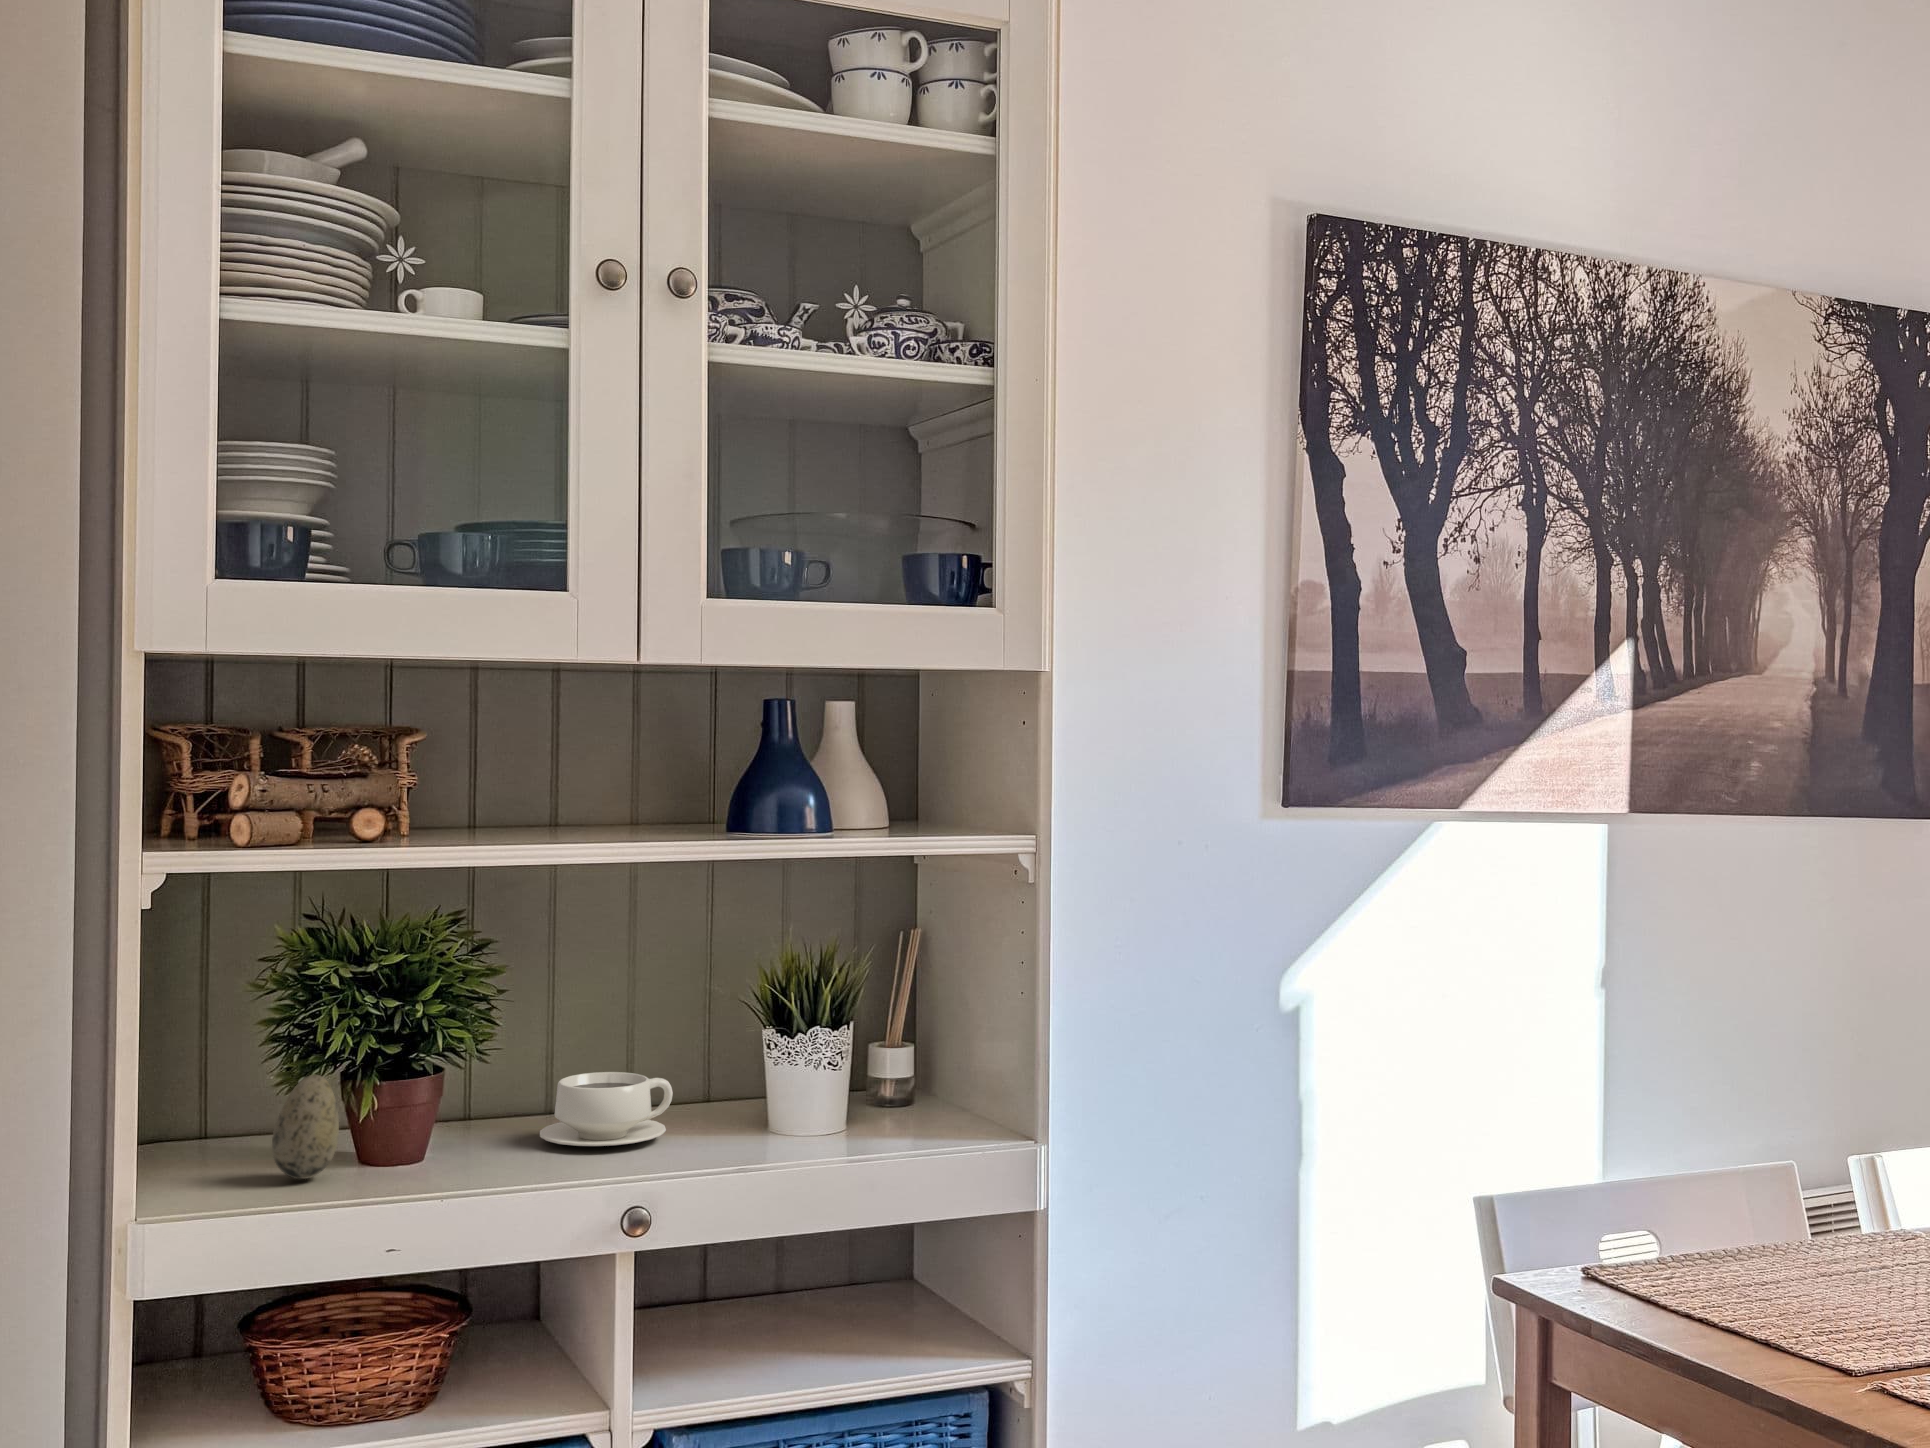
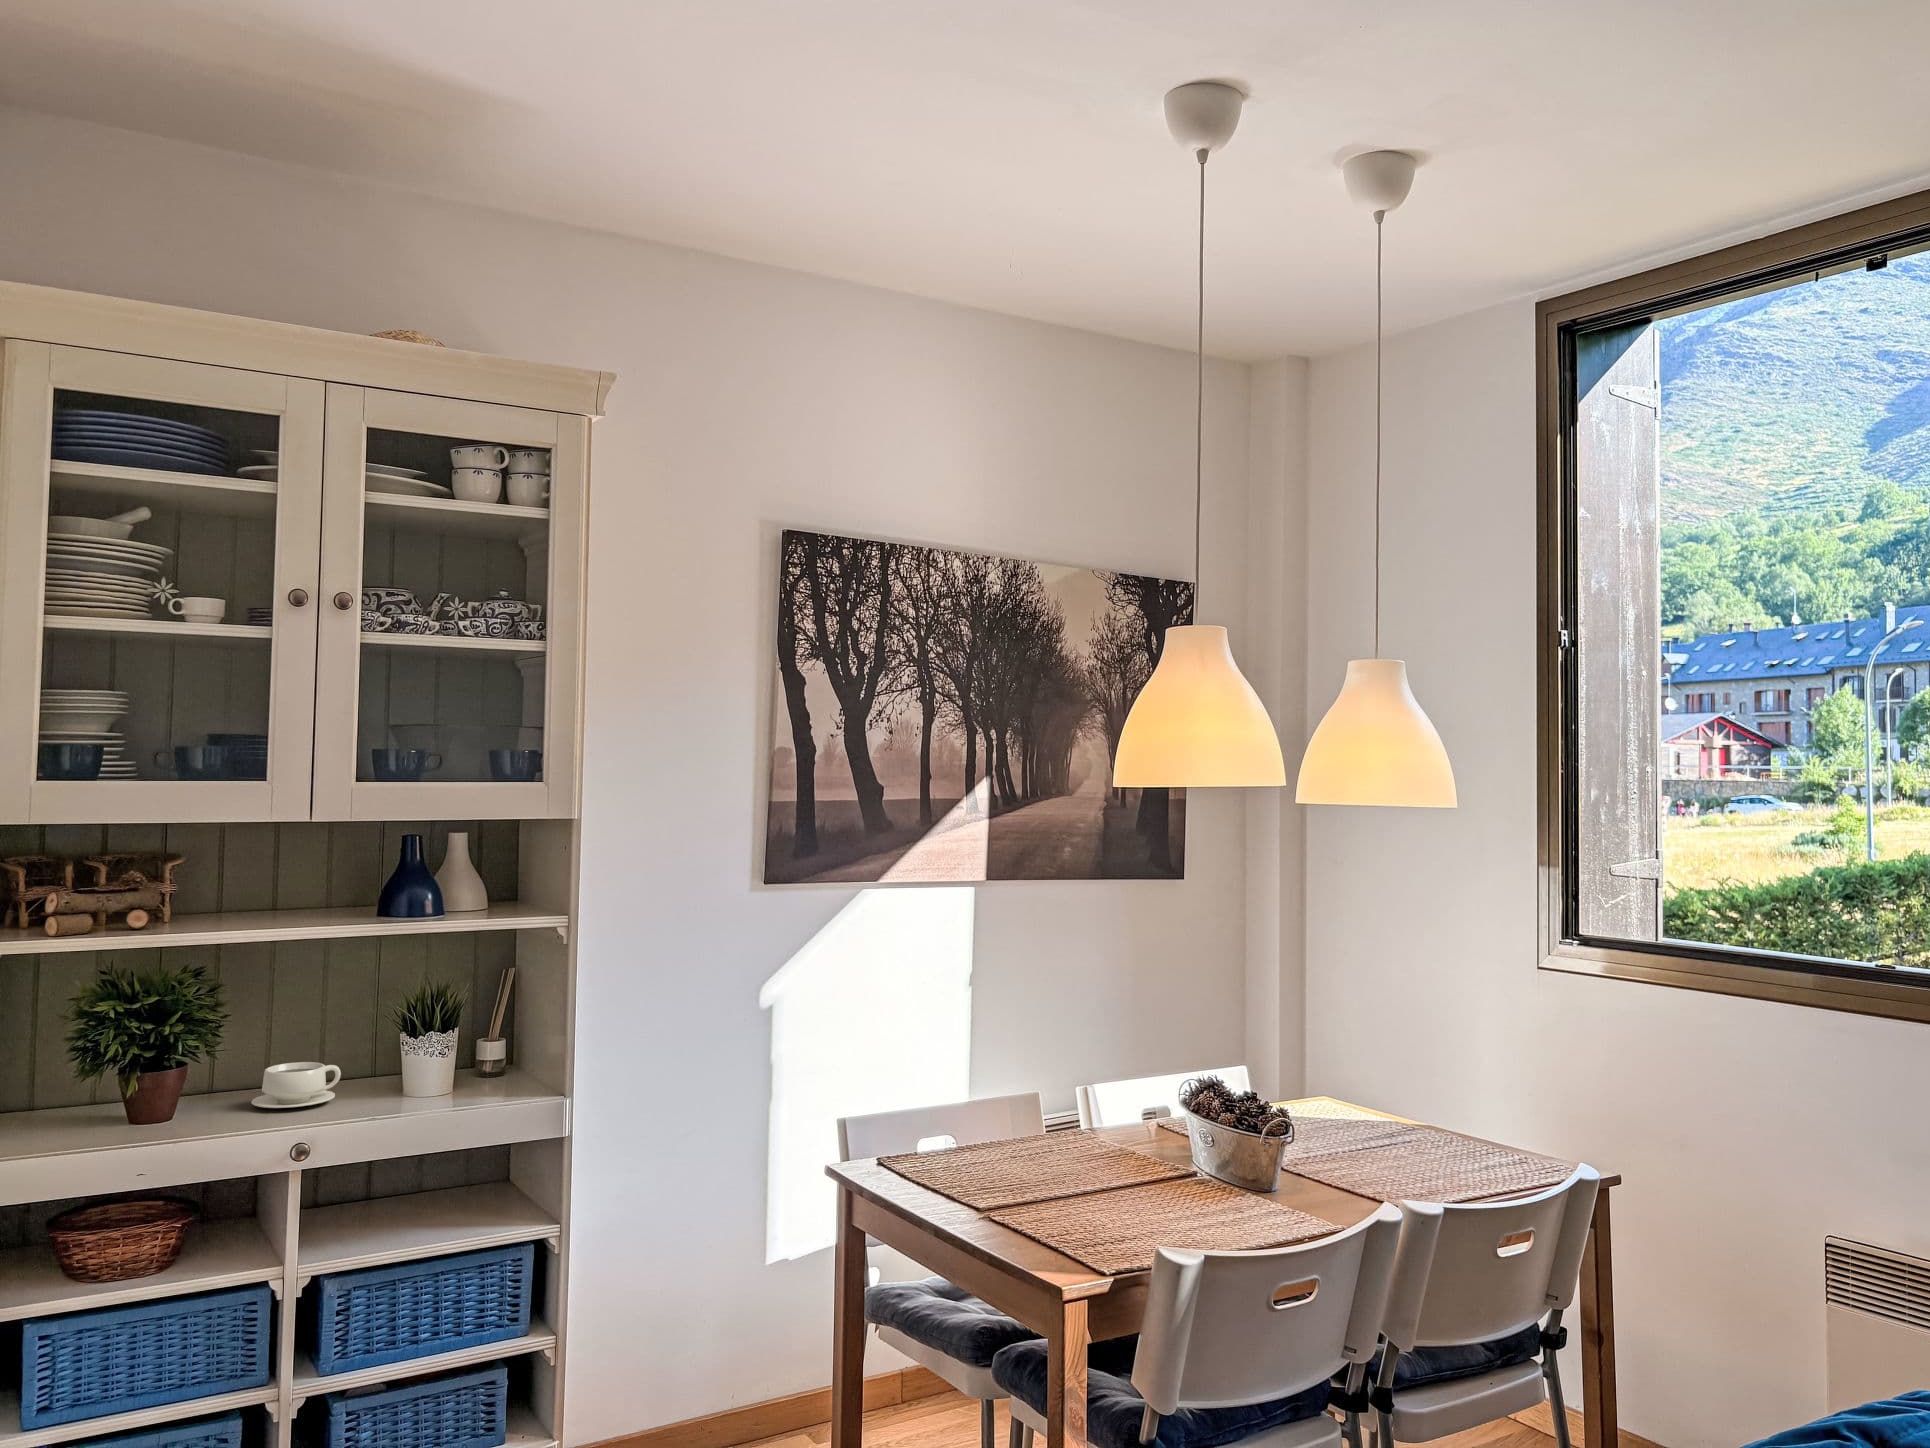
decorative egg: present [272,1075,339,1179] -> none [68,1071,113,1134]

